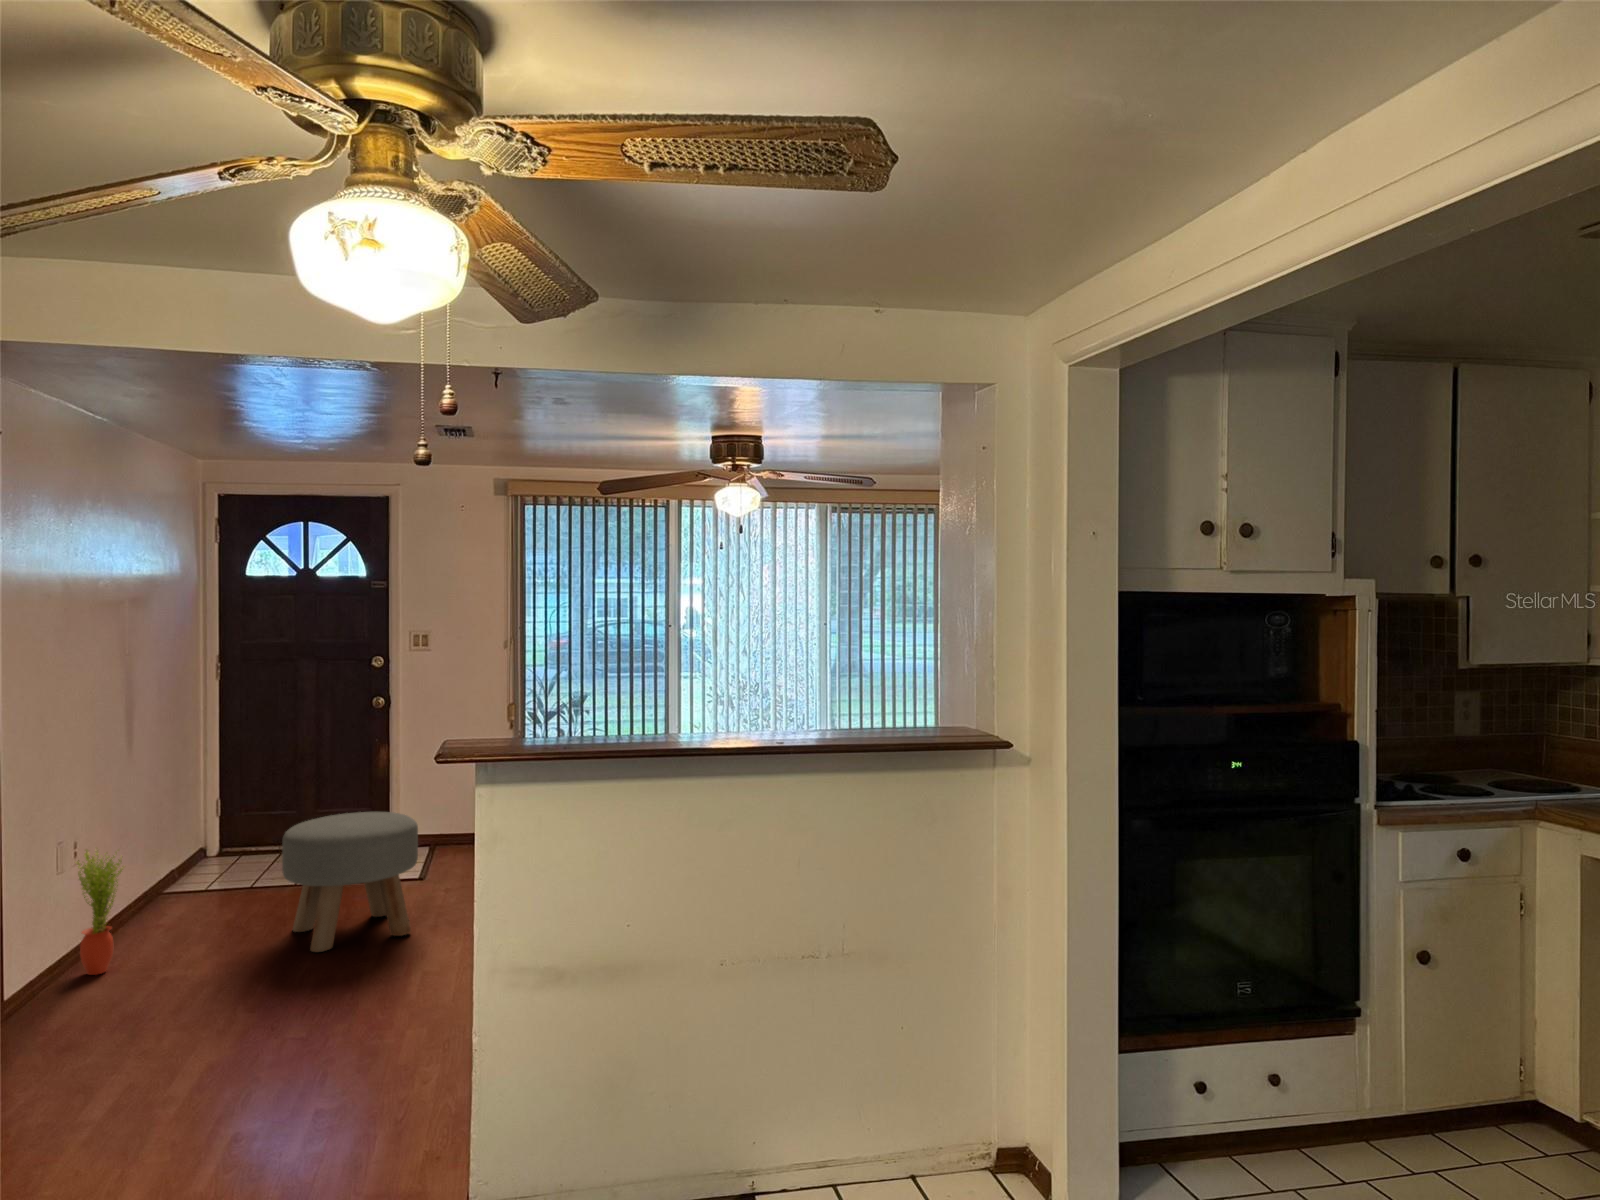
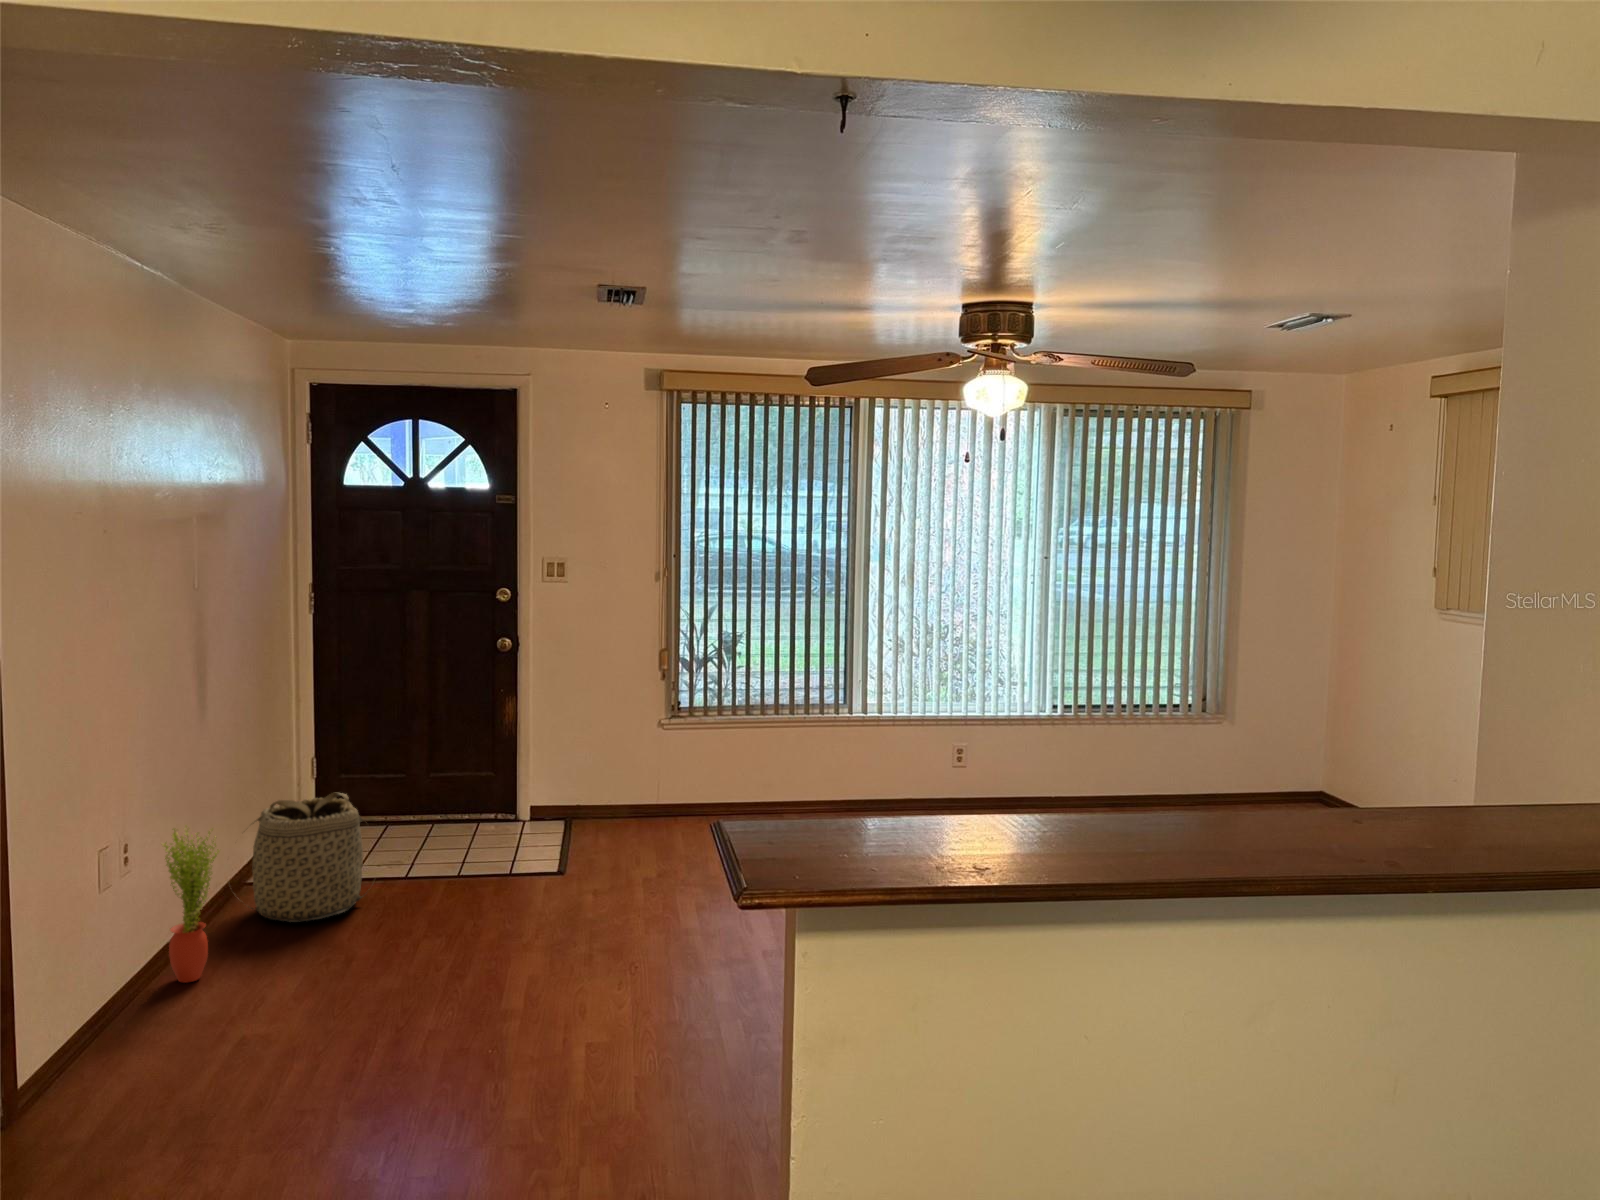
ottoman: present [282,812,418,952] -> none [405,787,567,965]
basket: none [133,822,263,928] -> present [235,792,367,922]

